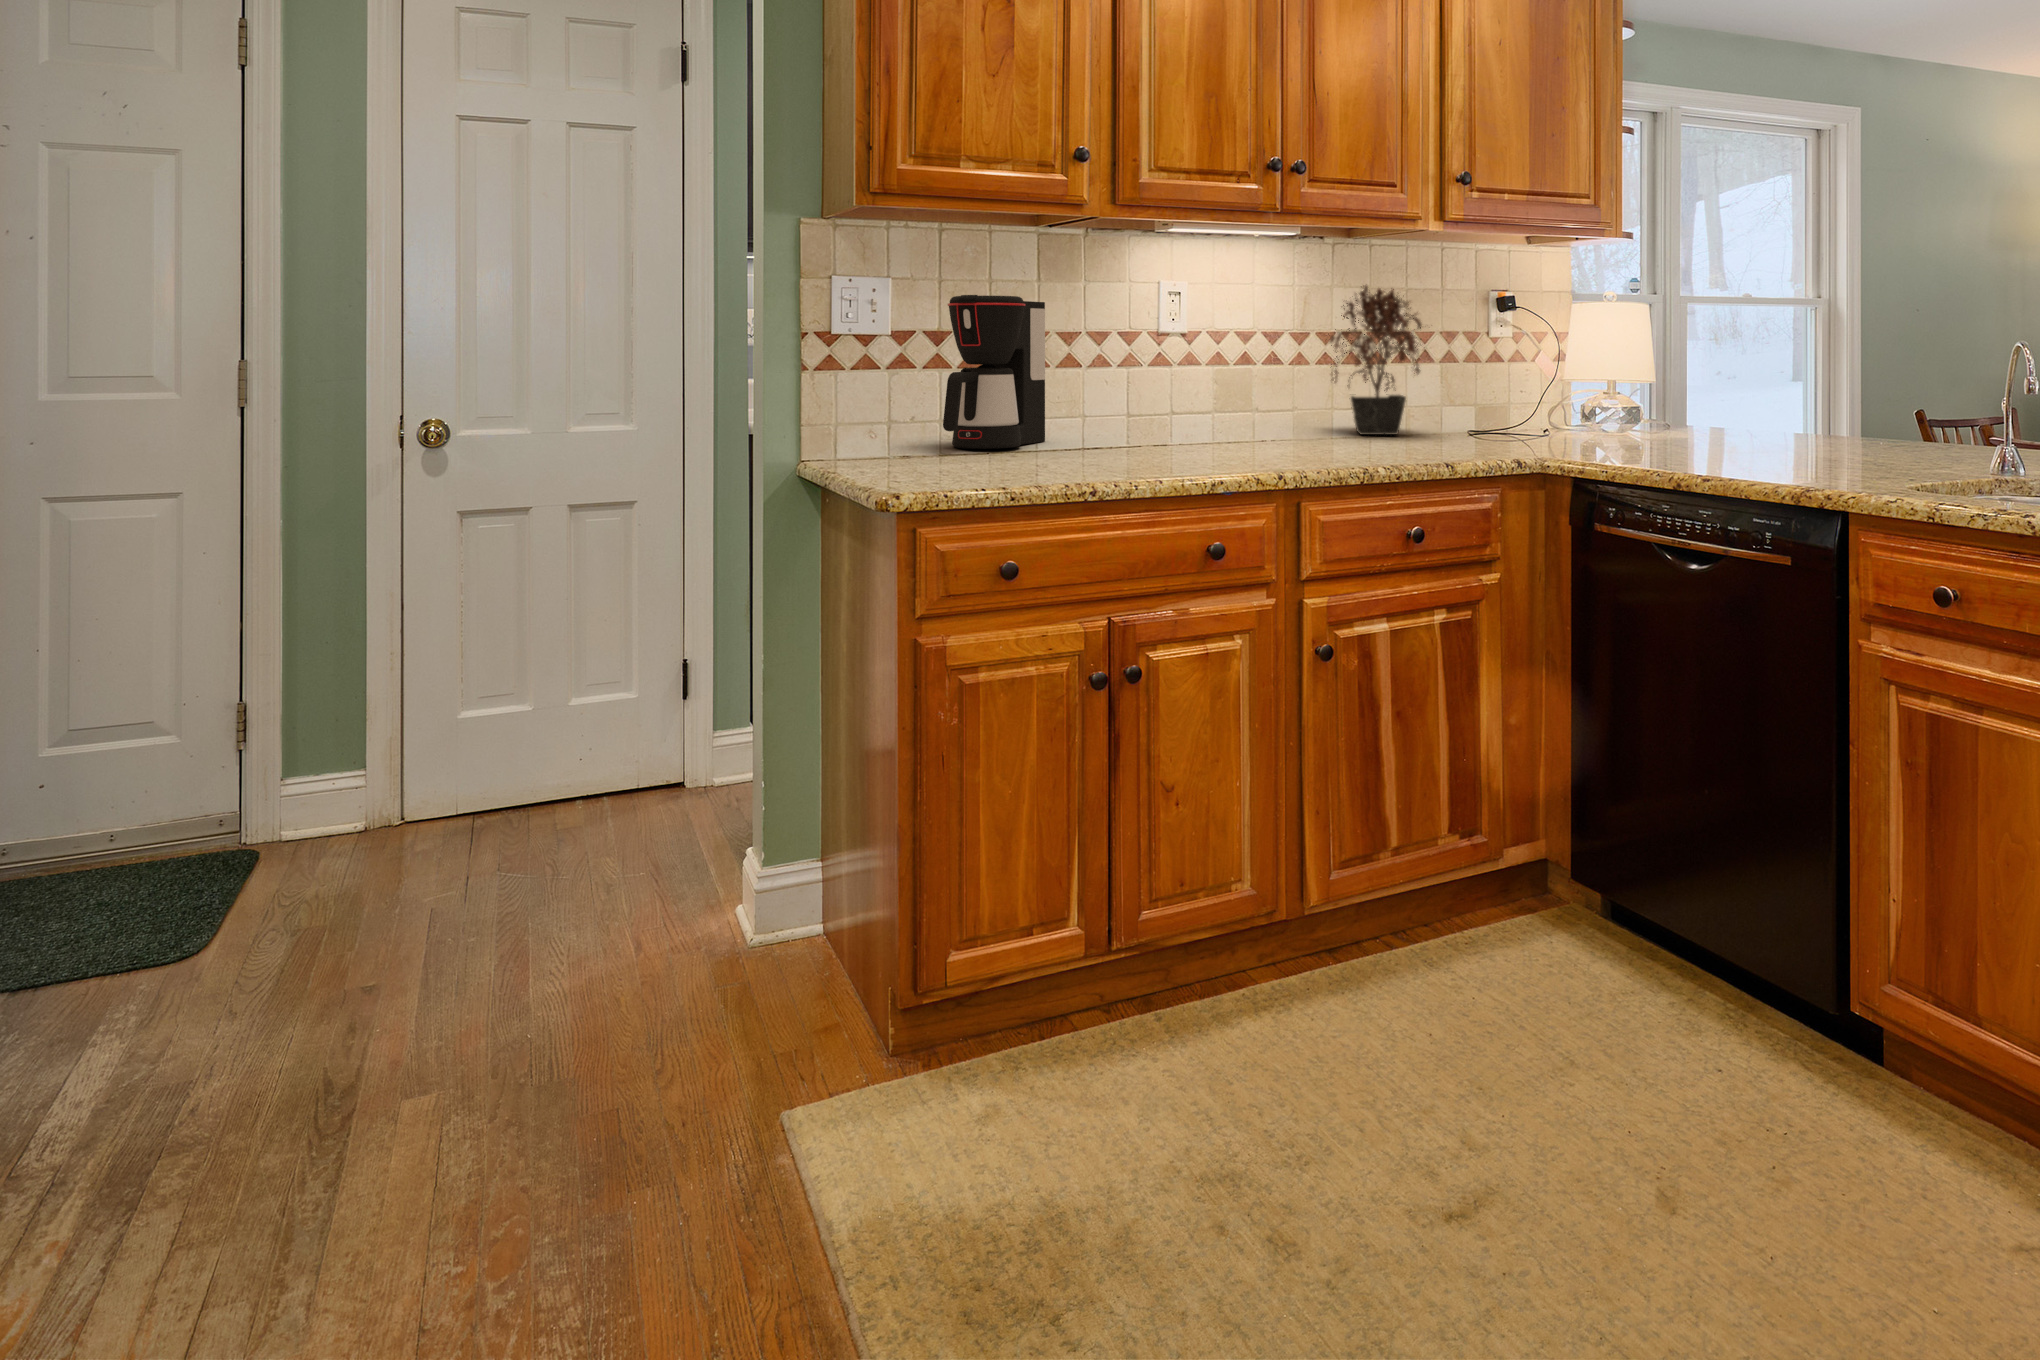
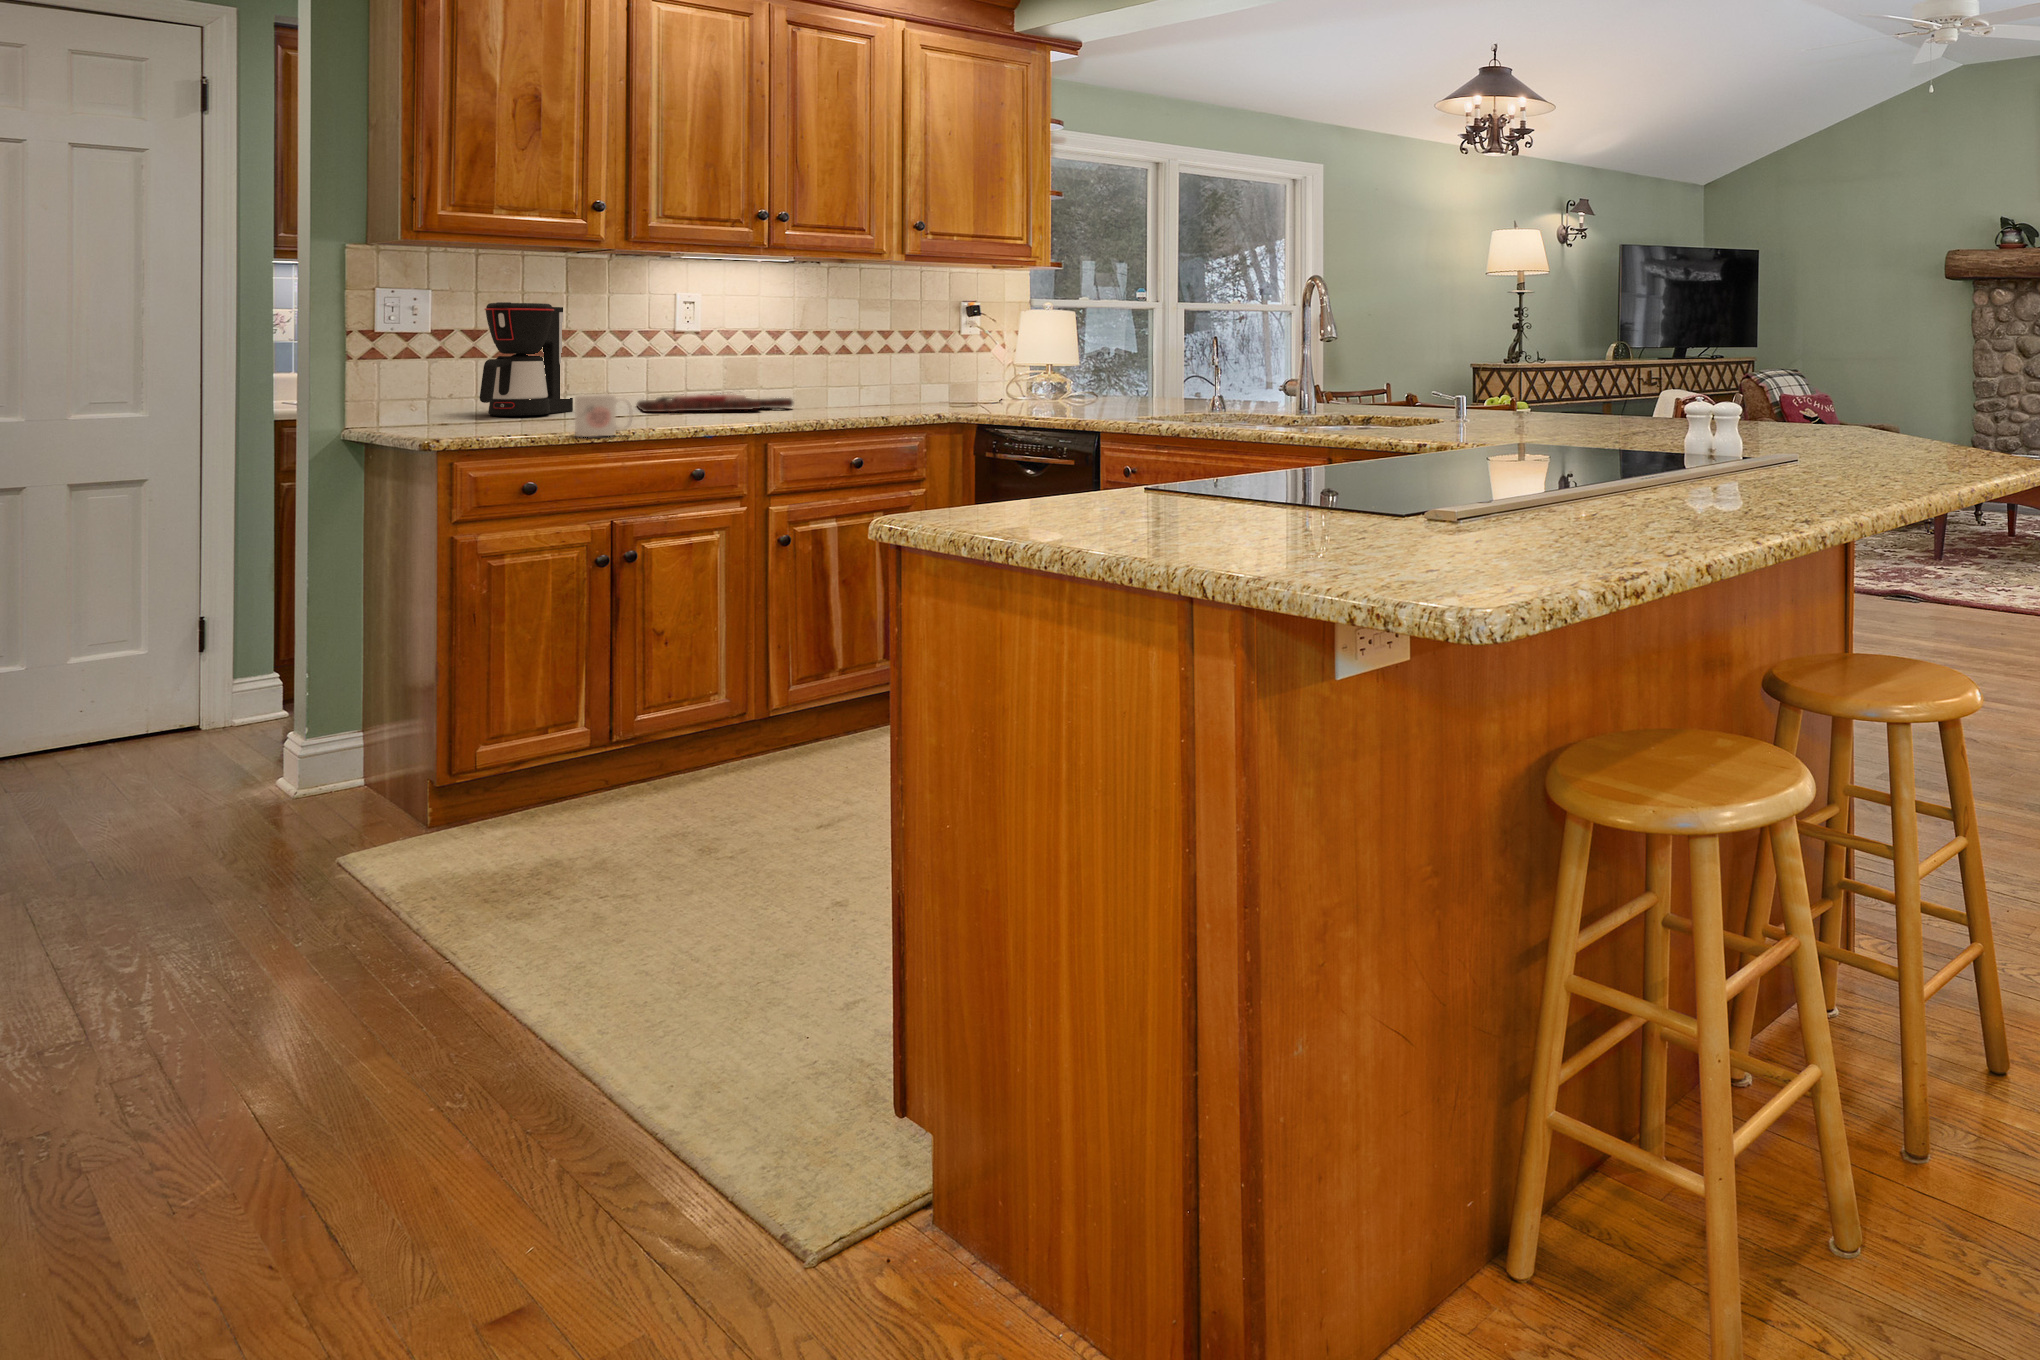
potted plant: present [1326,285,1421,435] -> none [818,295,905,405]
cutting board: none [1114,415,1301,444] -> present [637,393,793,412]
mug: none [1061,425,1132,489] -> present [575,394,633,437]

